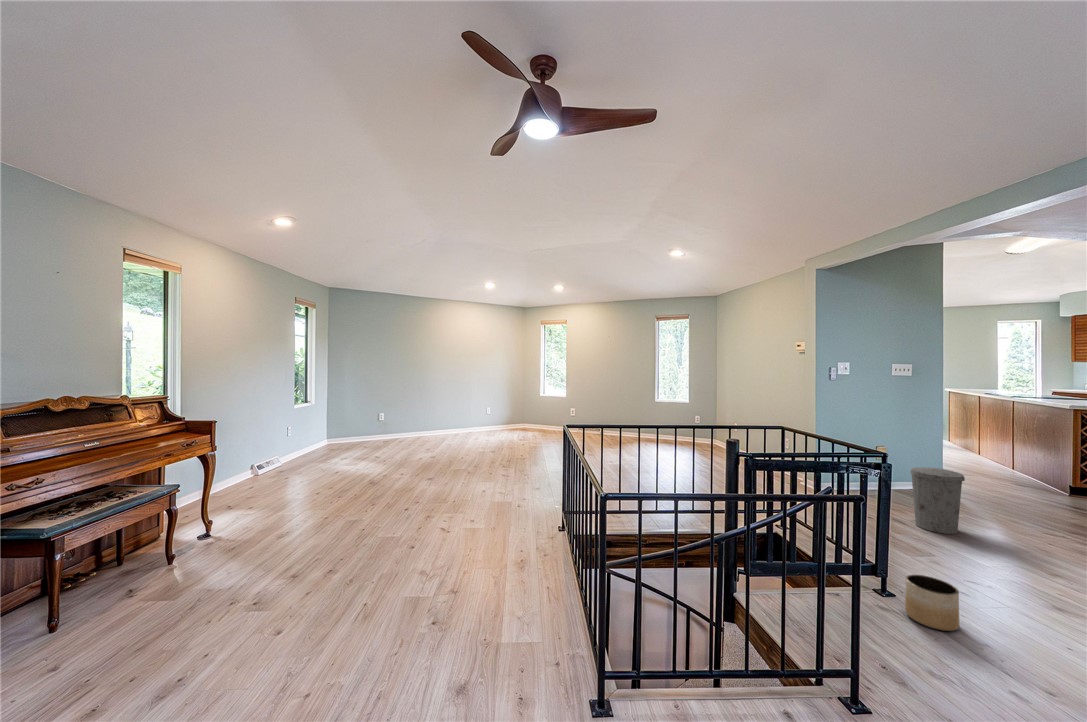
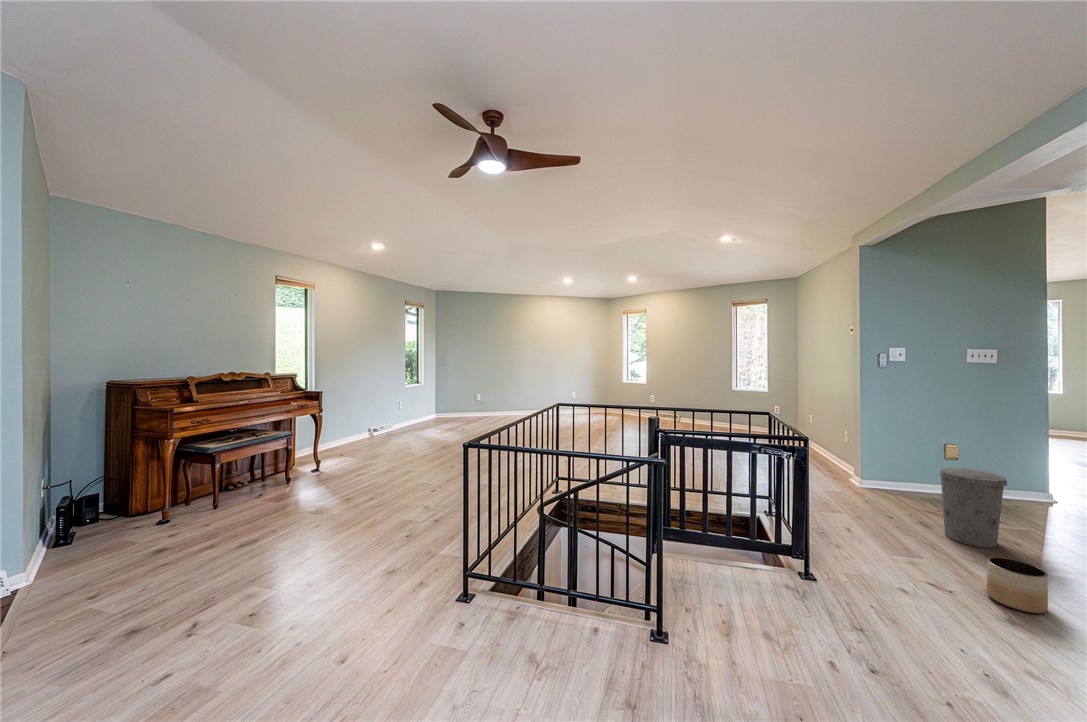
planter: present [905,575,959,631] -> present [987,557,1048,614]

